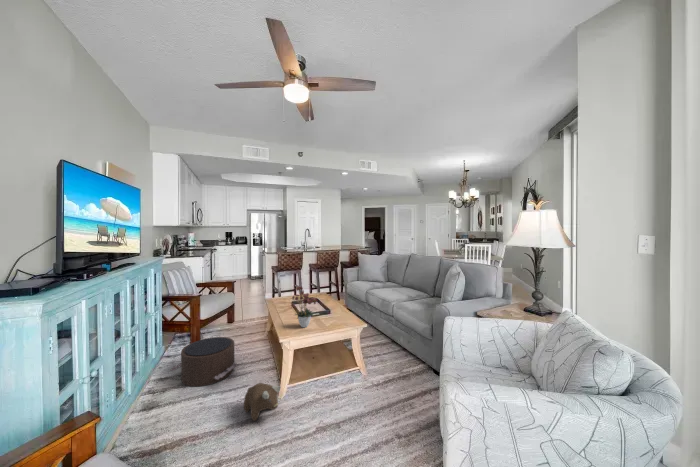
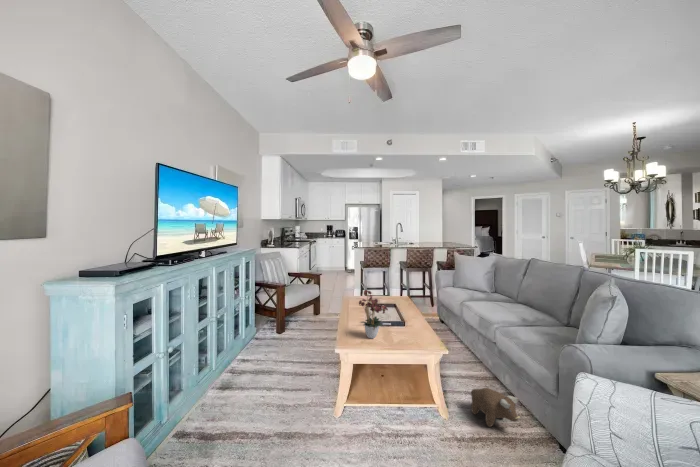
pouf: present [170,337,238,386] -> none [249,329,308,377]
plush toy: present [244,383,281,421] -> present [471,388,519,427]

